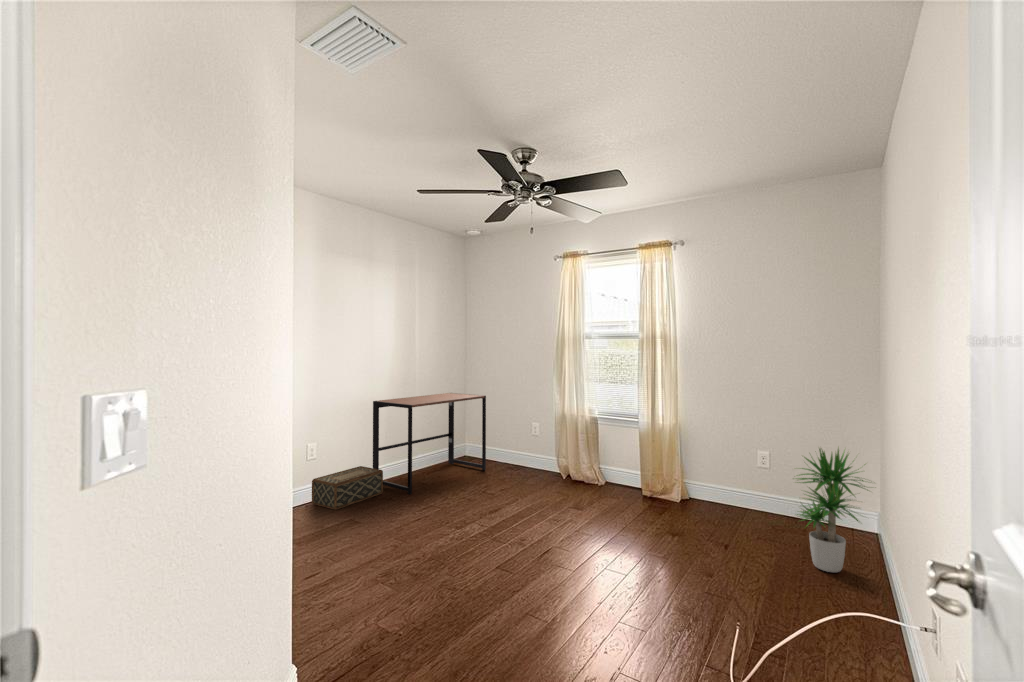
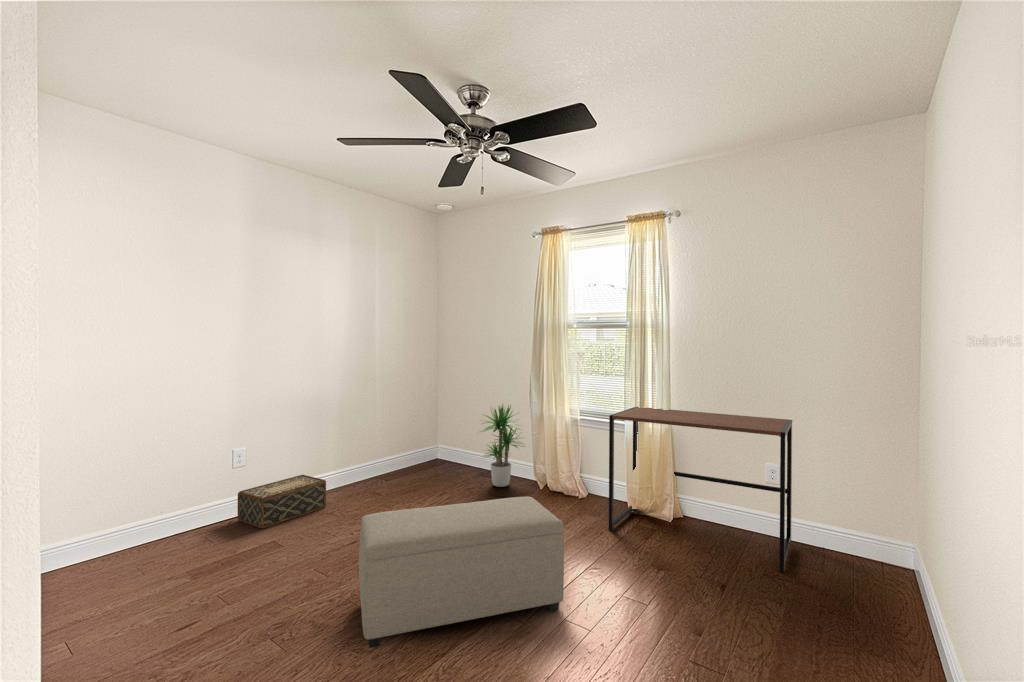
desk: present [373,393,486,494] -> present [609,407,793,572]
potted plant: present [796,448,868,572] -> present [480,404,522,487]
ottoman: none [438,477,600,589] -> present [359,497,564,648]

